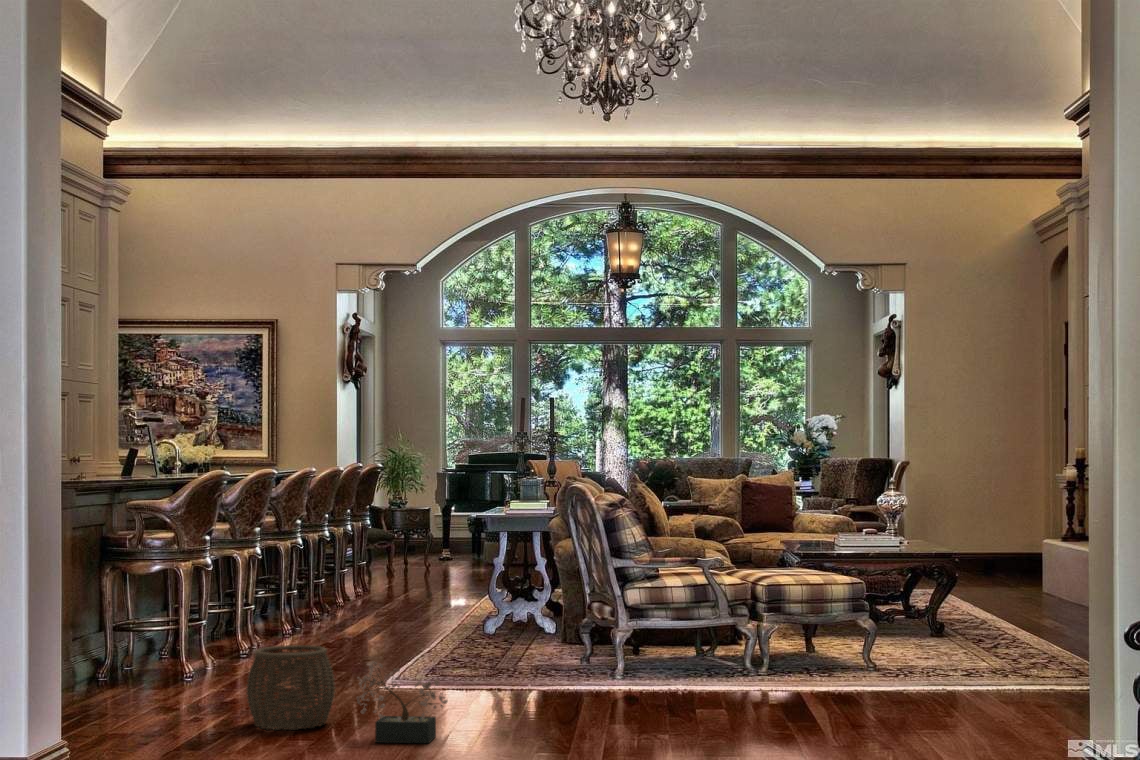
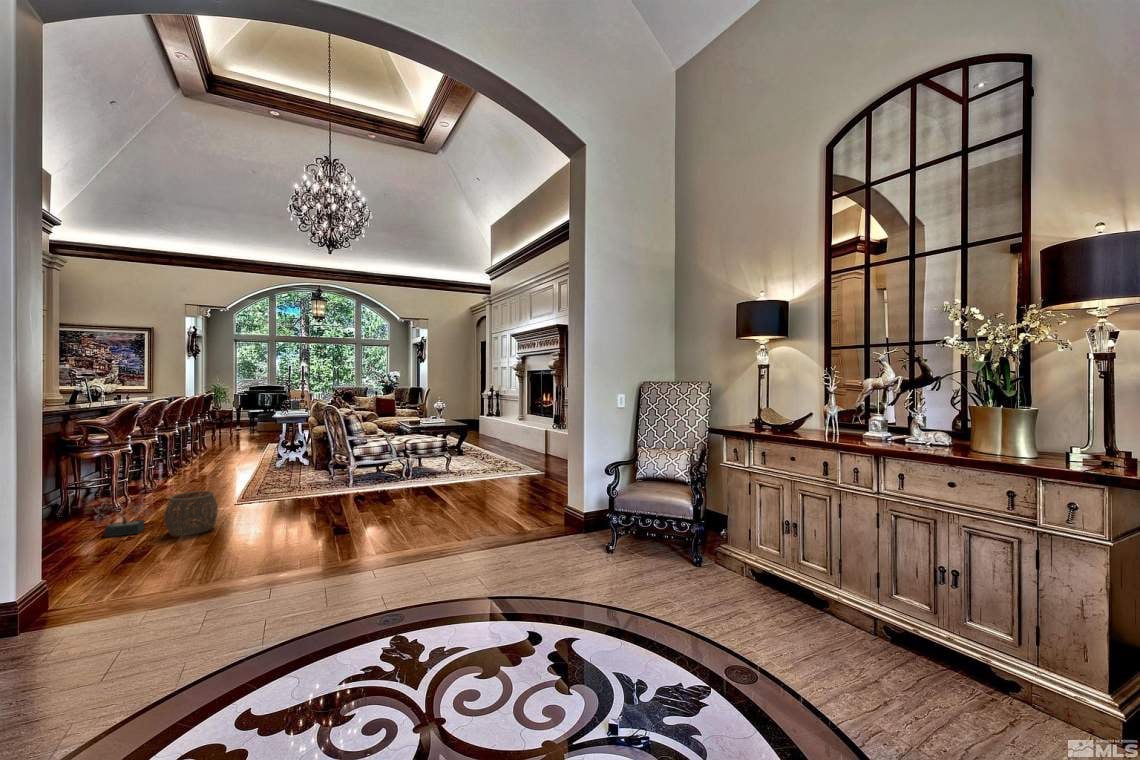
decorative plant: present [357,661,448,743] -> present [94,499,149,537]

